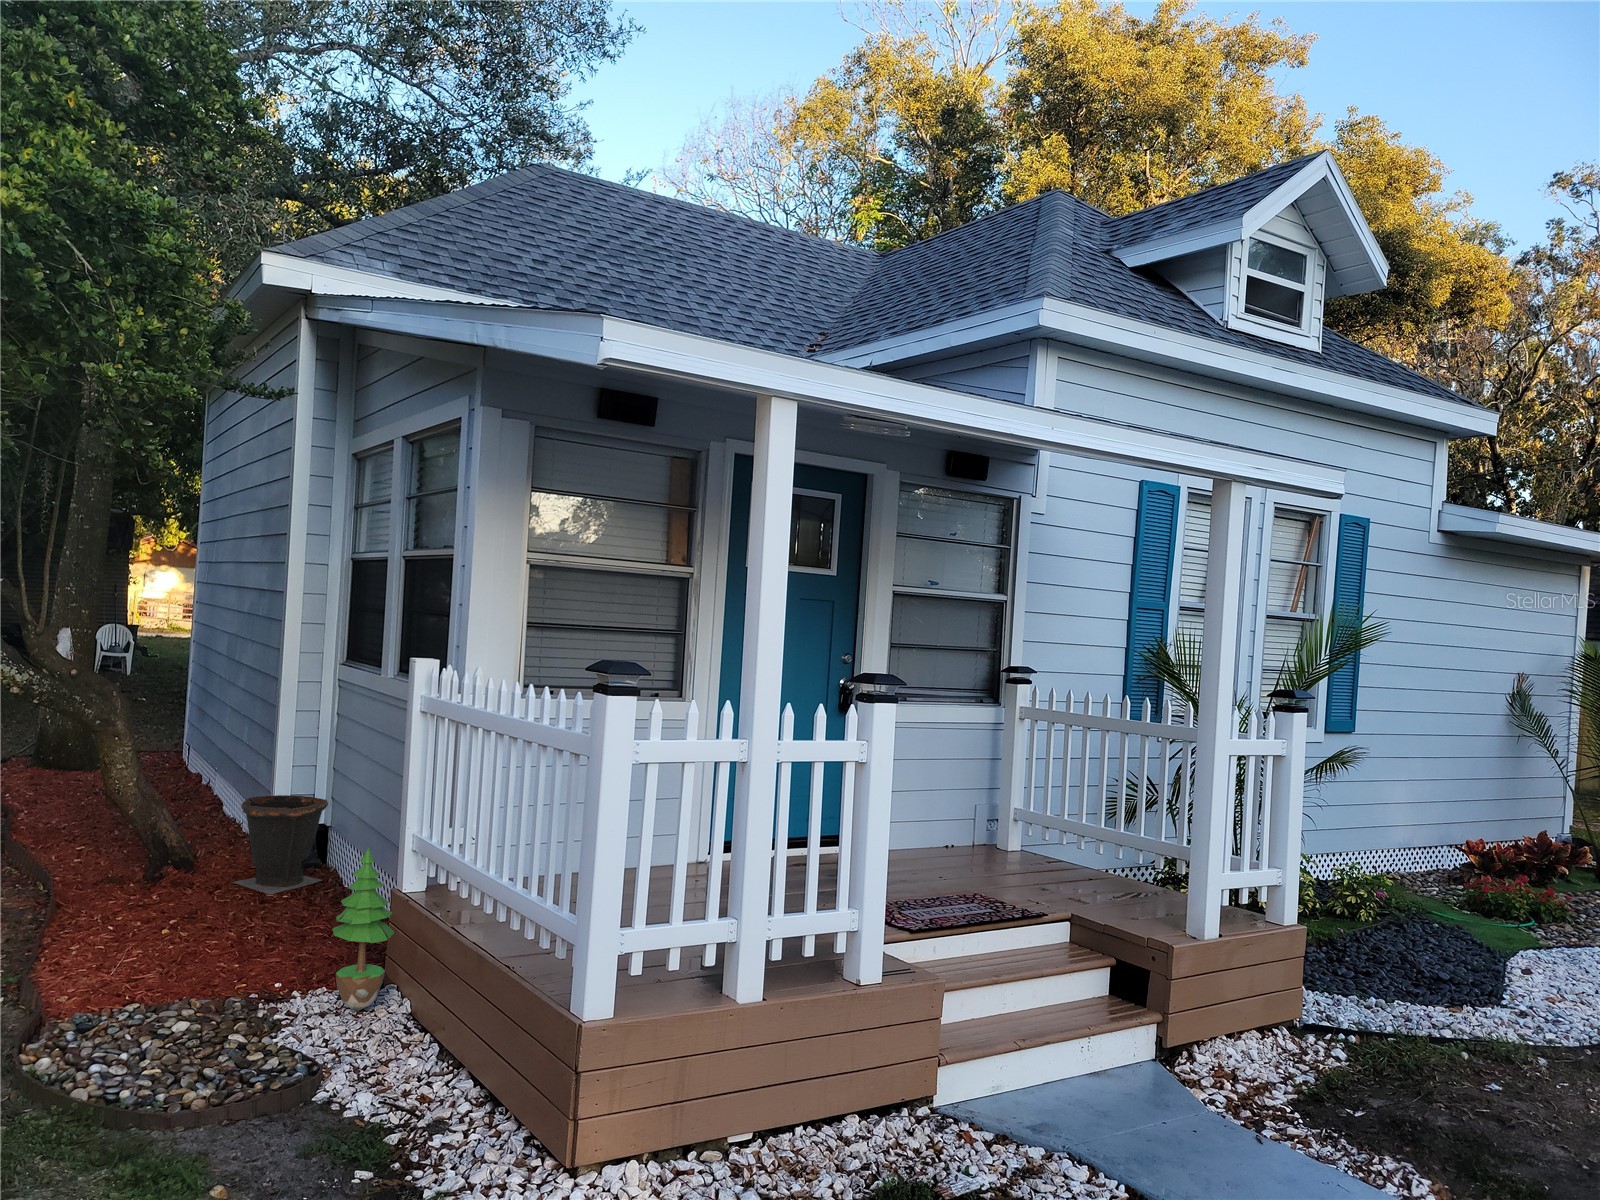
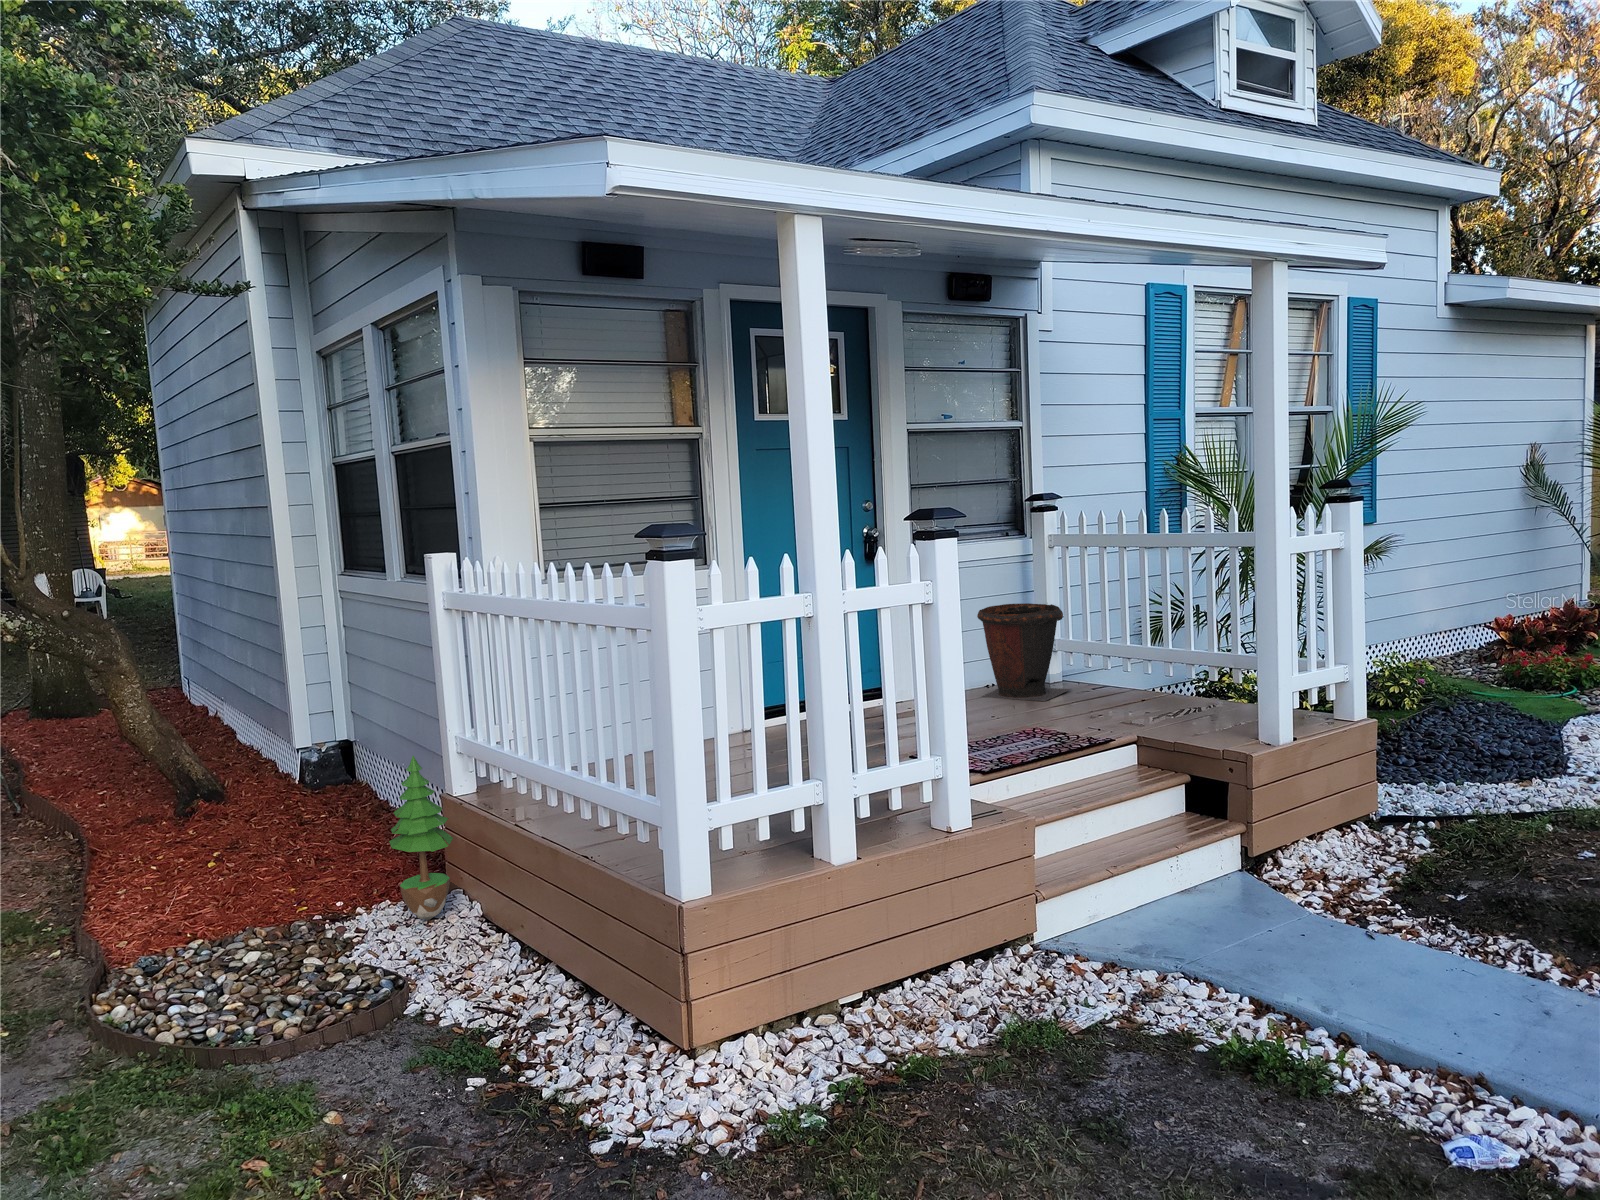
bucket: present [233,791,328,895] -> present [977,603,1071,701]

